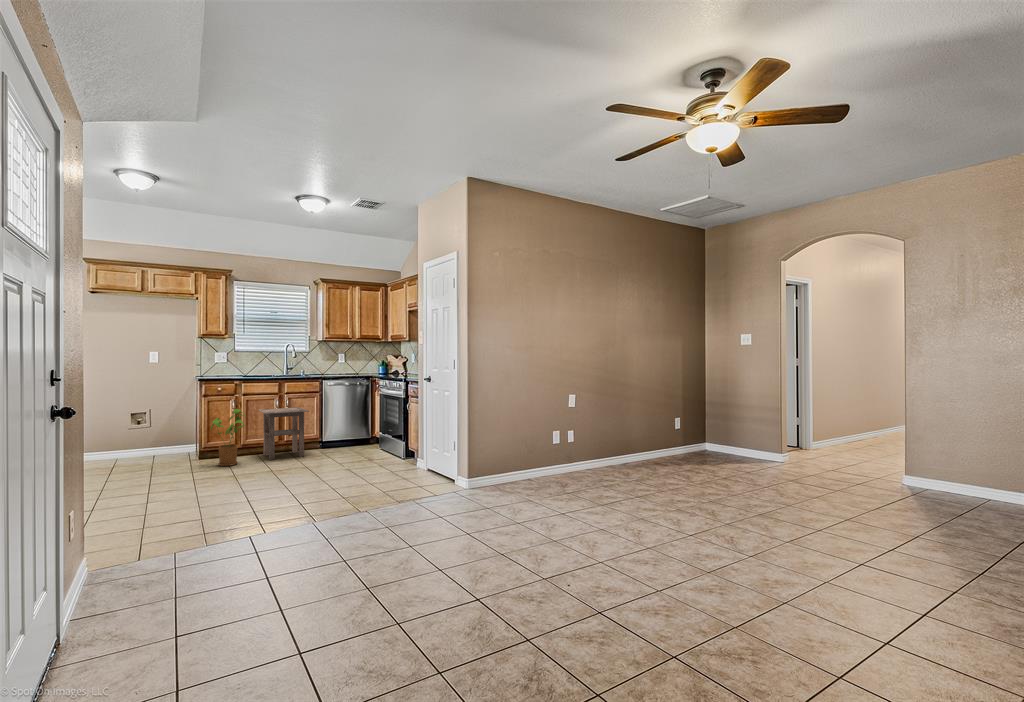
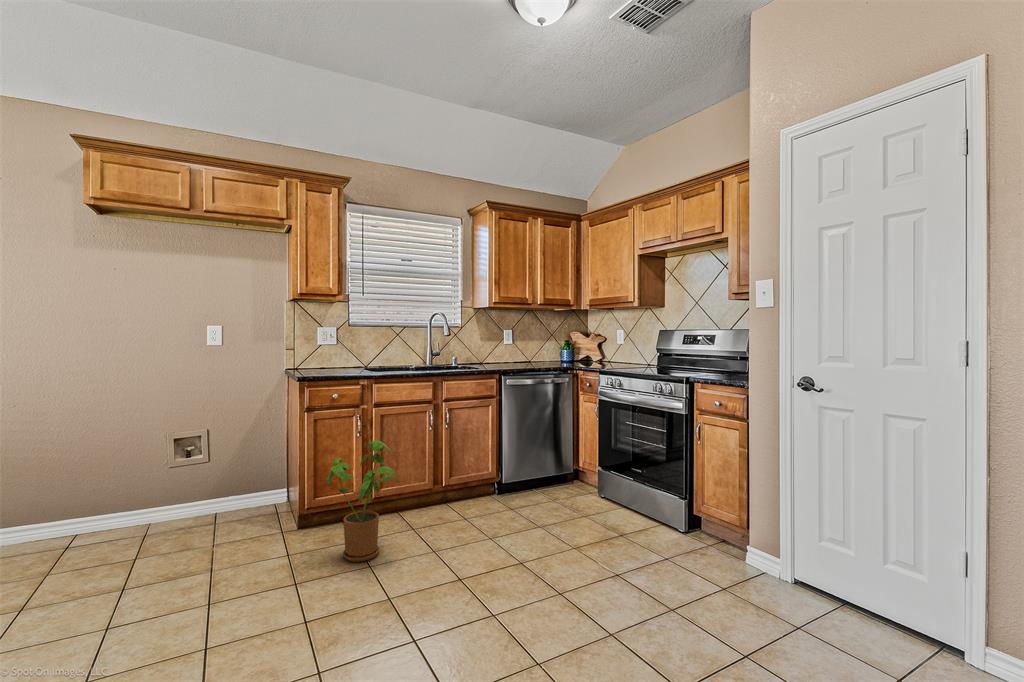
side table: present [259,407,309,460] -> none [402,426,502,537]

